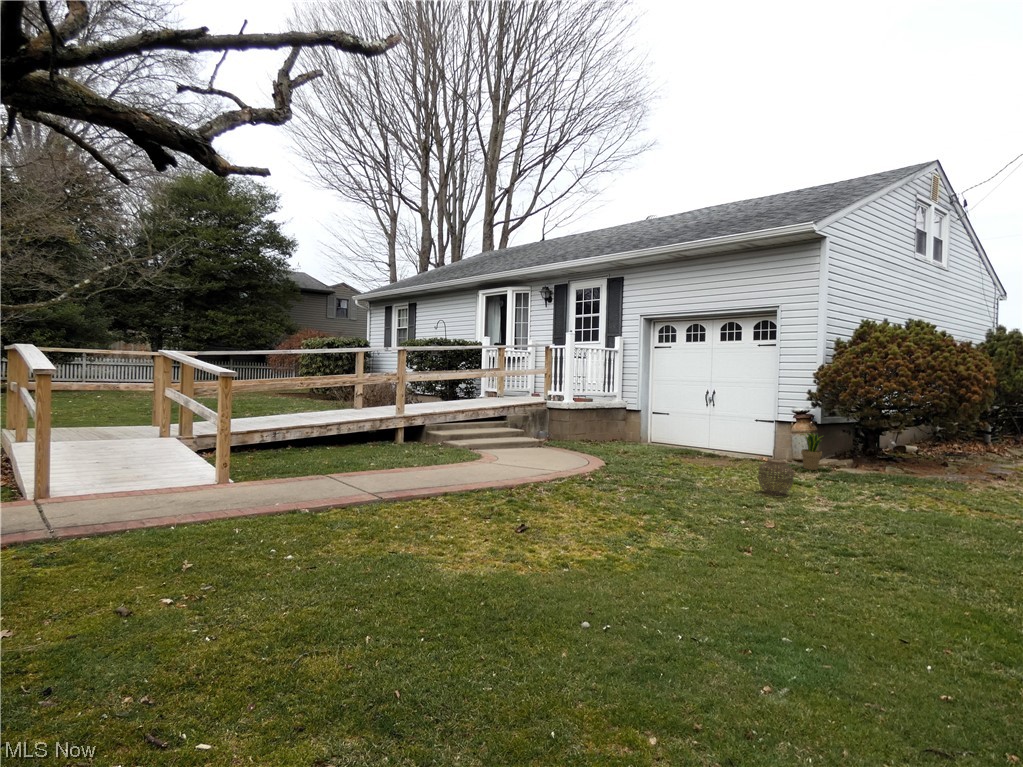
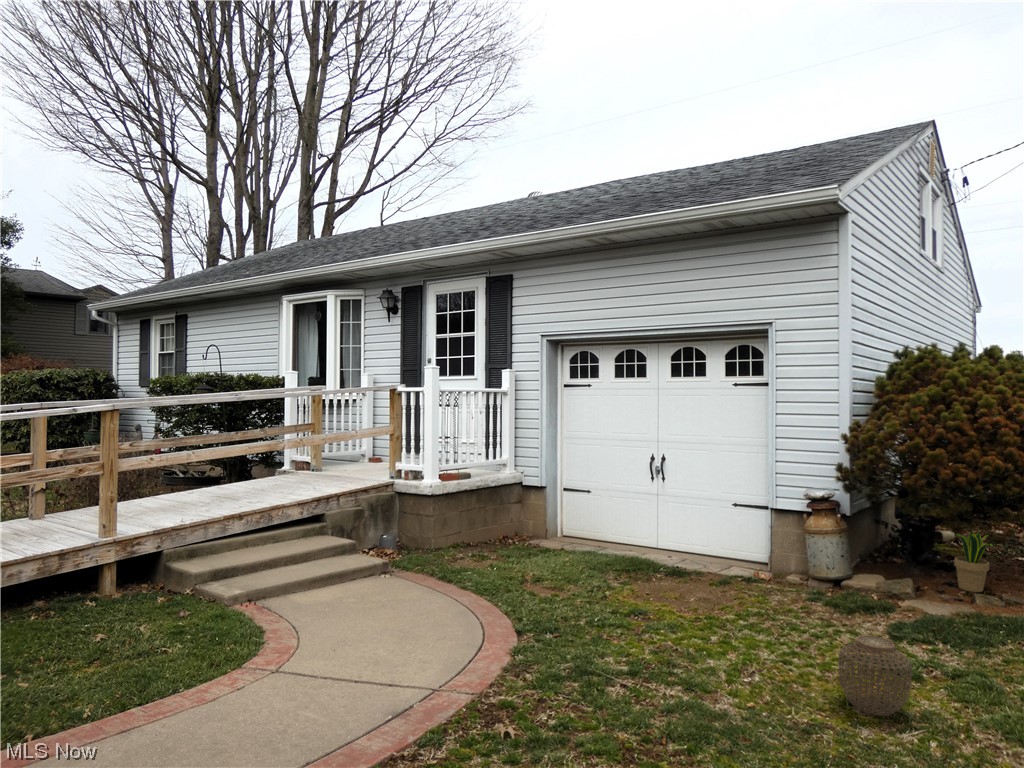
potted plant: present [801,432,822,470] -> present [954,531,992,592]

